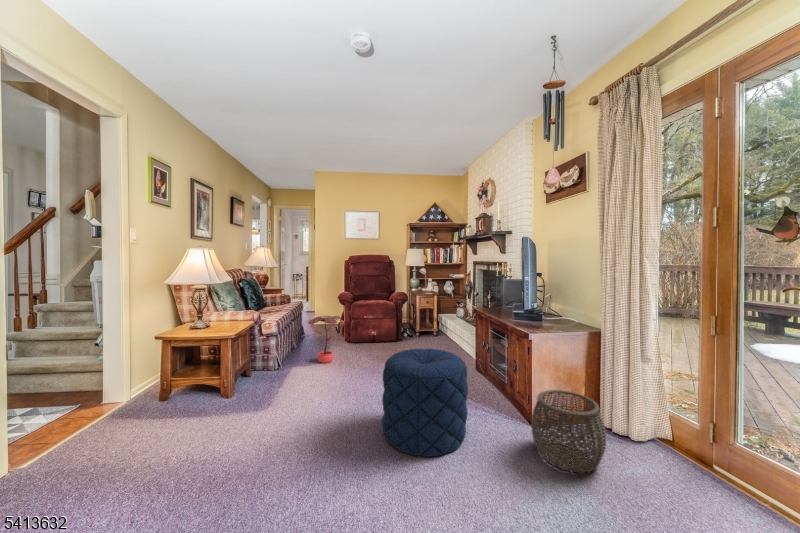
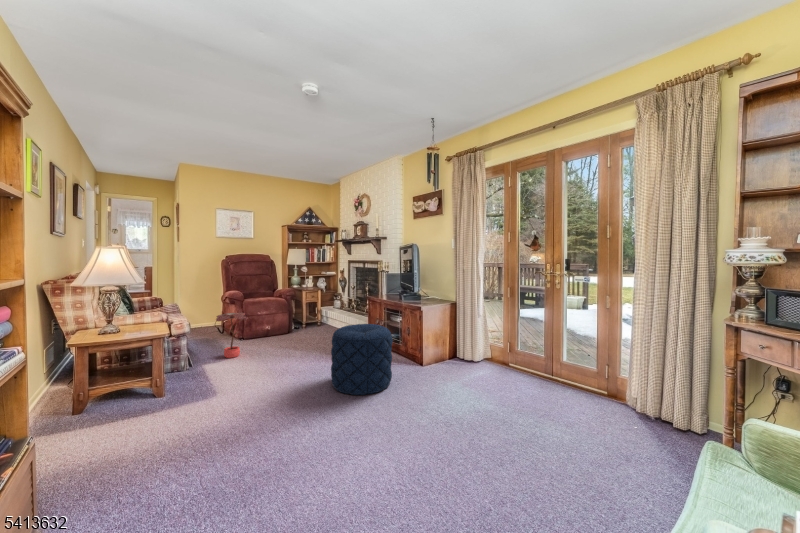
woven basket: present [531,390,606,473] -> none [429,339,469,382]

